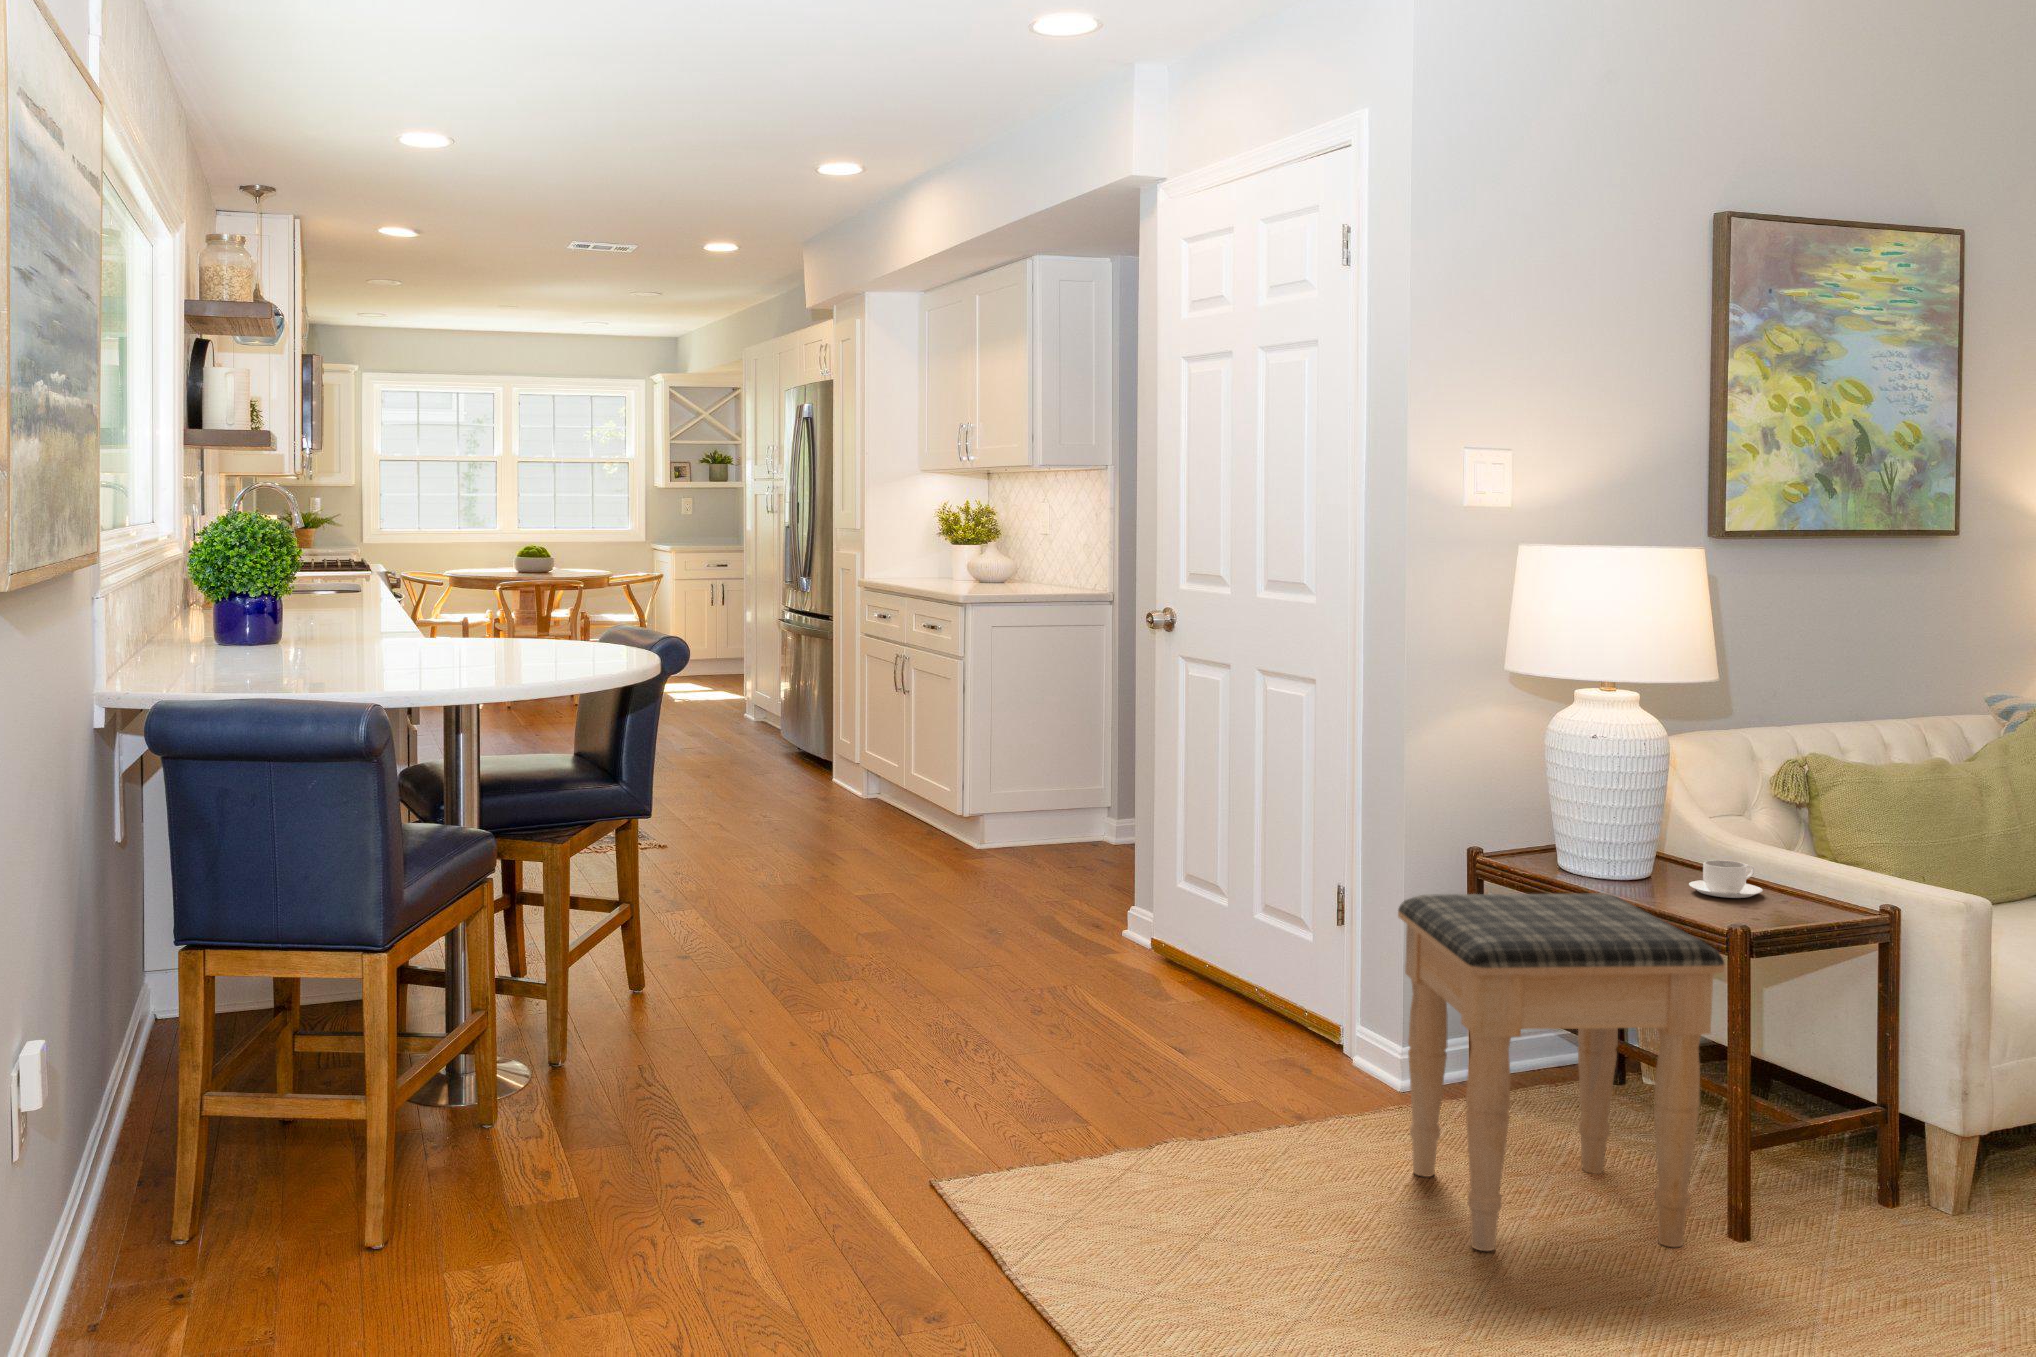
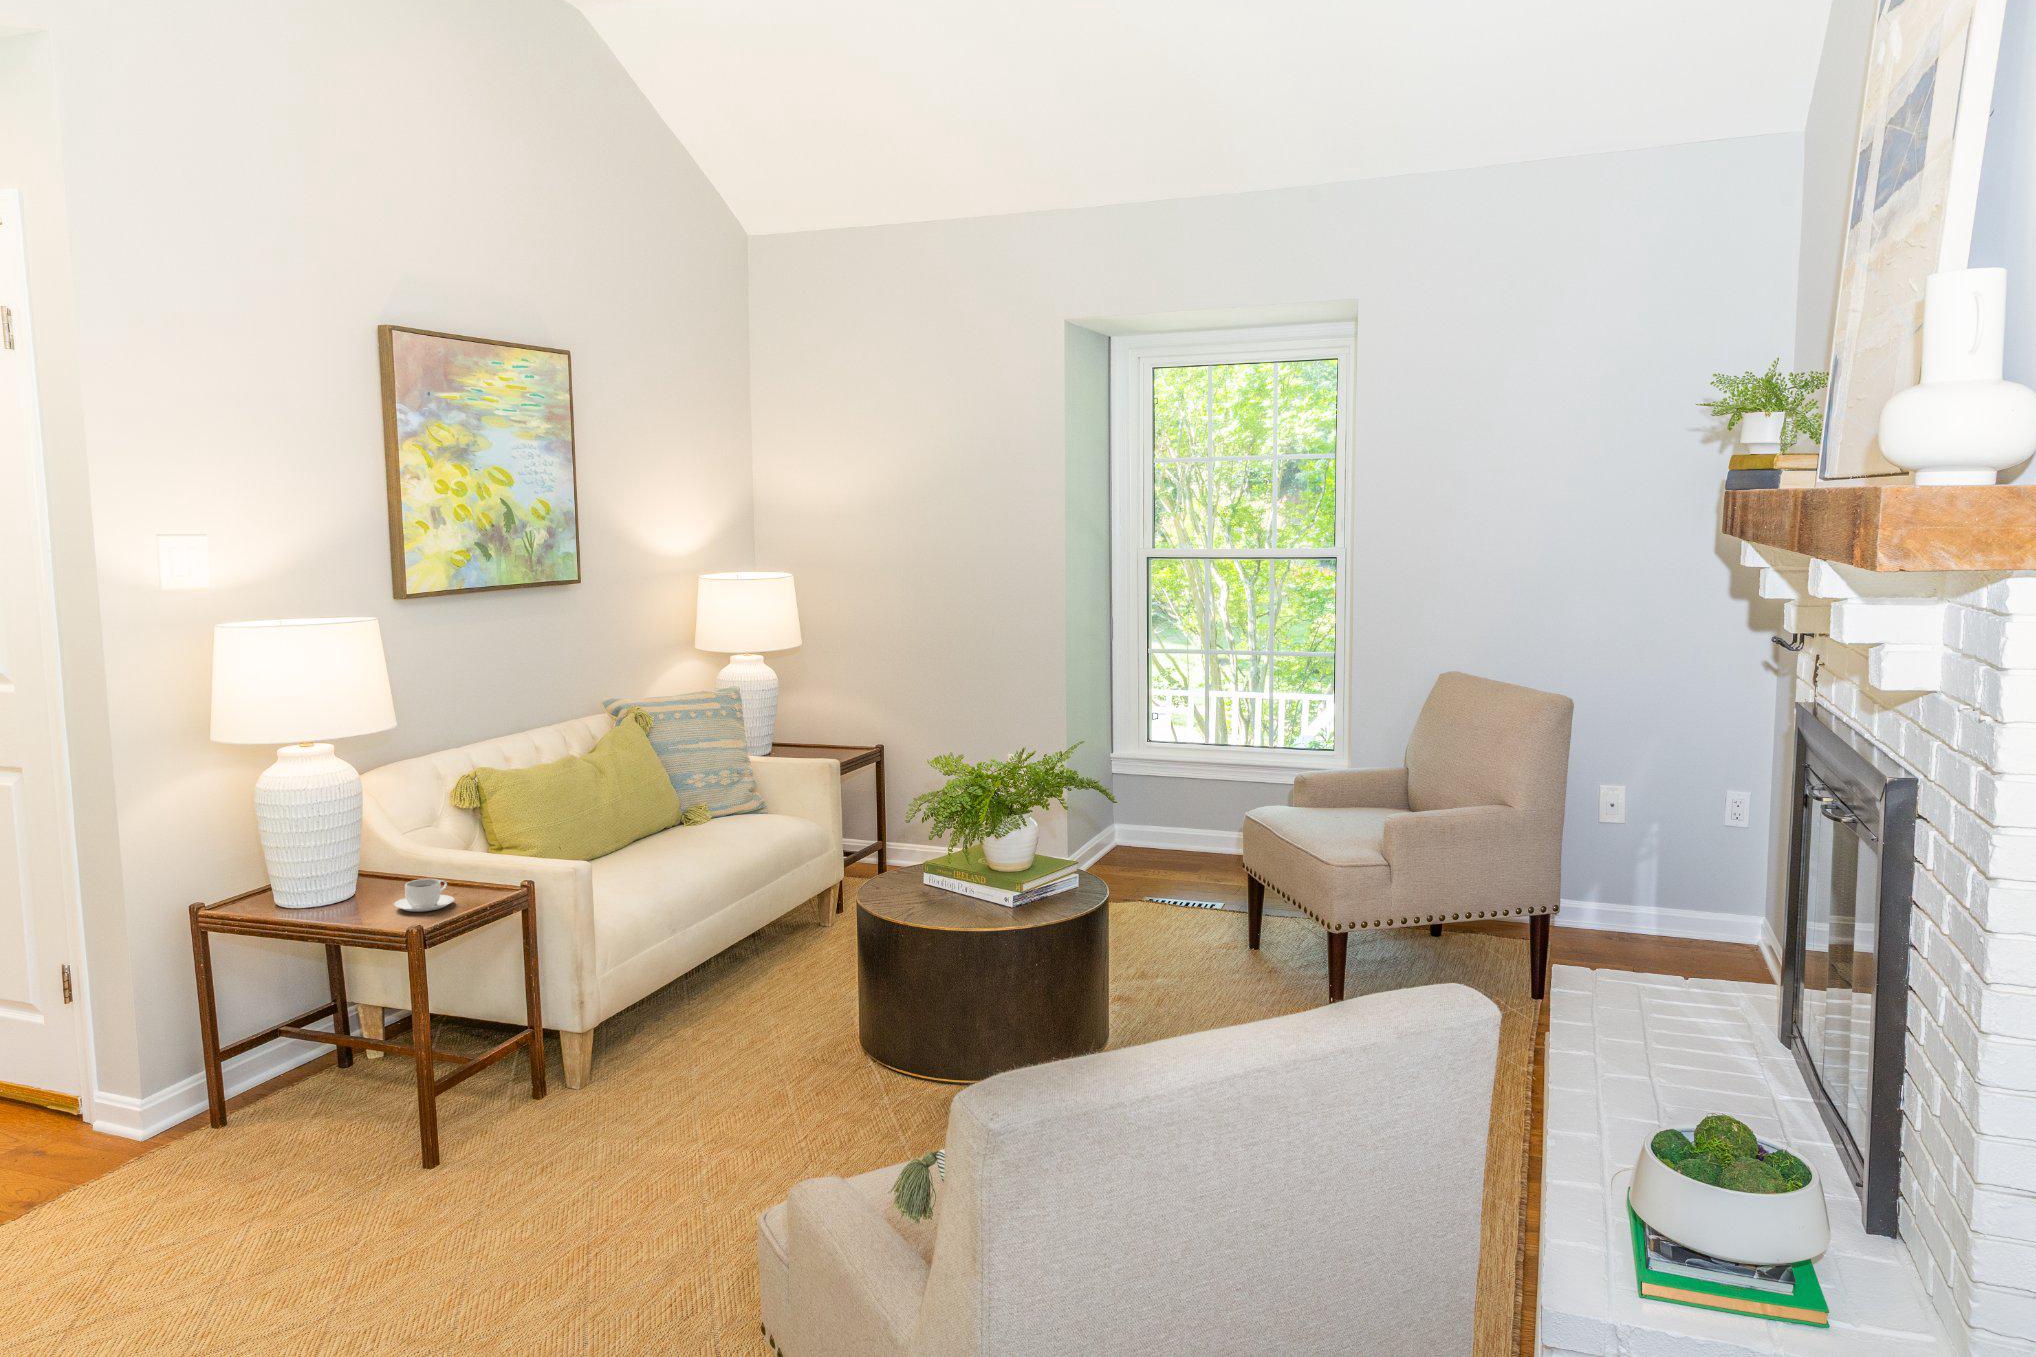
footstool: present [1398,893,1724,1251] -> none [118,927,427,1277]

